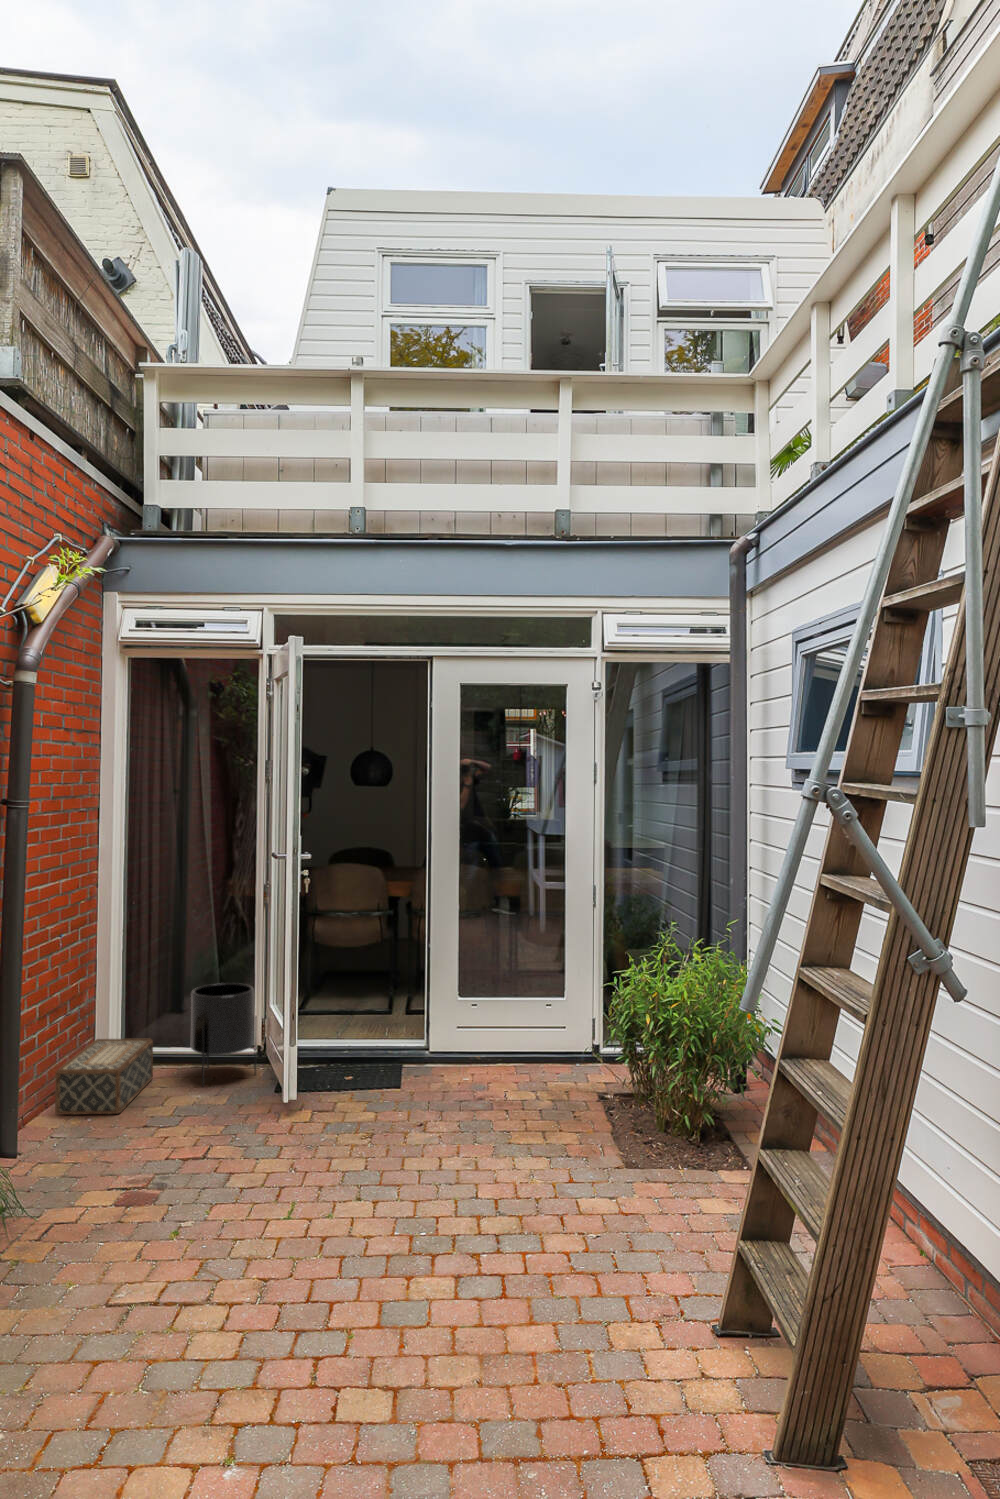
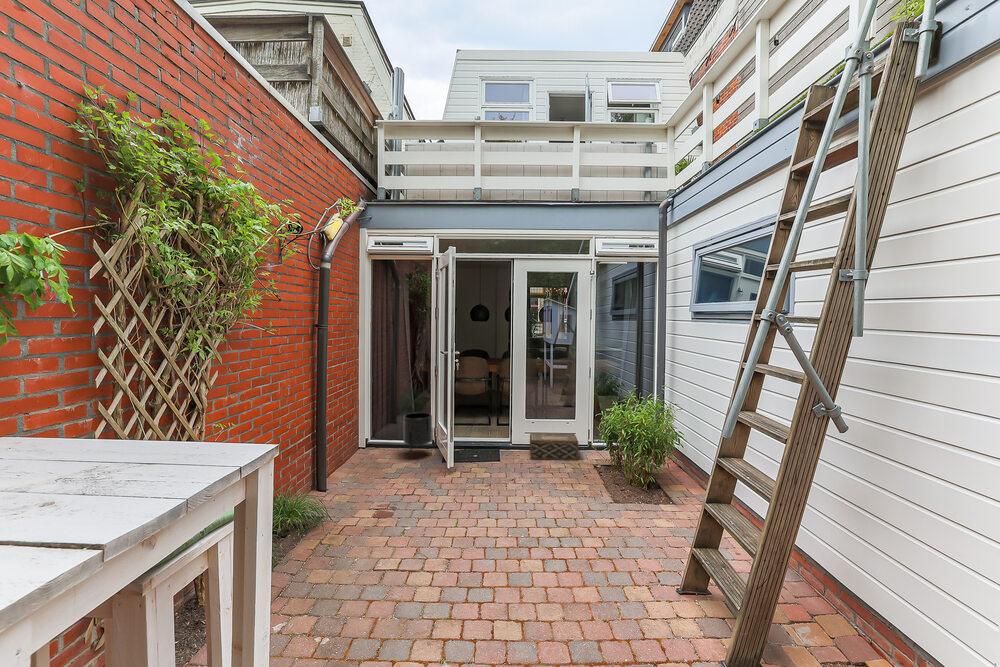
woven basket: present [55,1039,153,1115] -> present [530,433,578,460]

